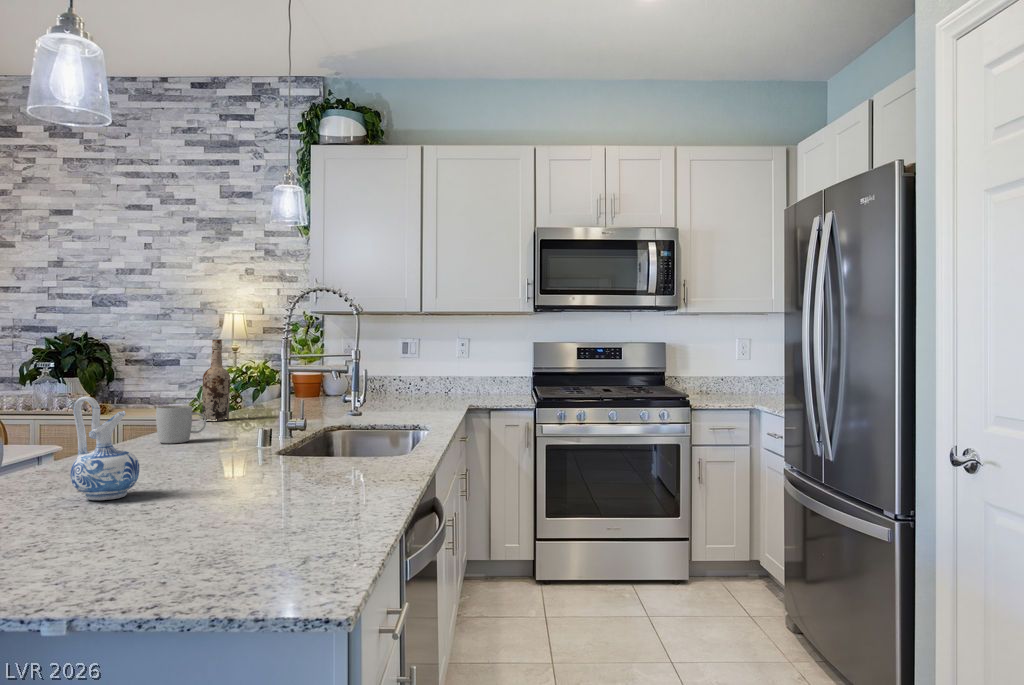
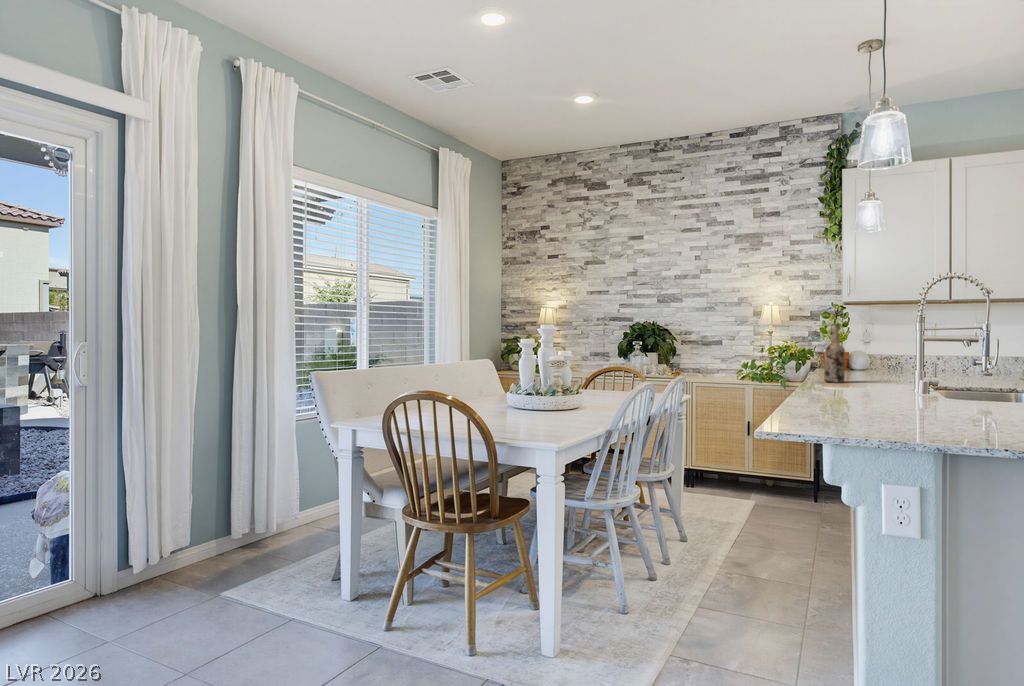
ceramic pitcher: present [70,397,140,500] -> none [951,355,996,417]
mug: present [156,406,206,443] -> none [857,368,892,393]

